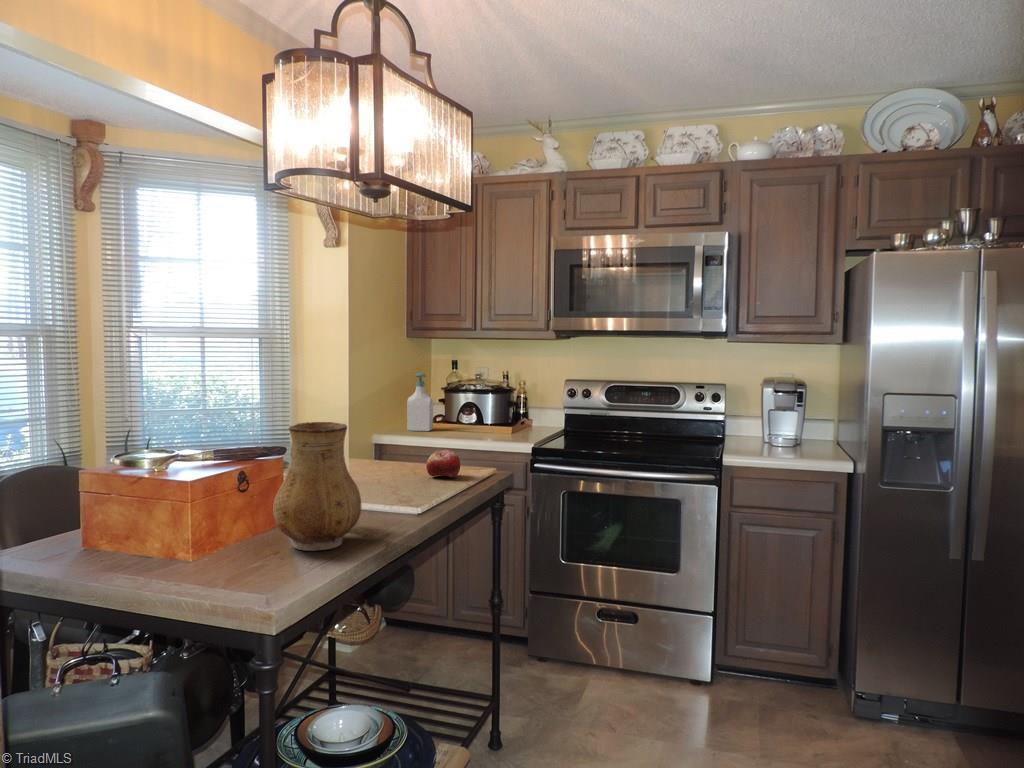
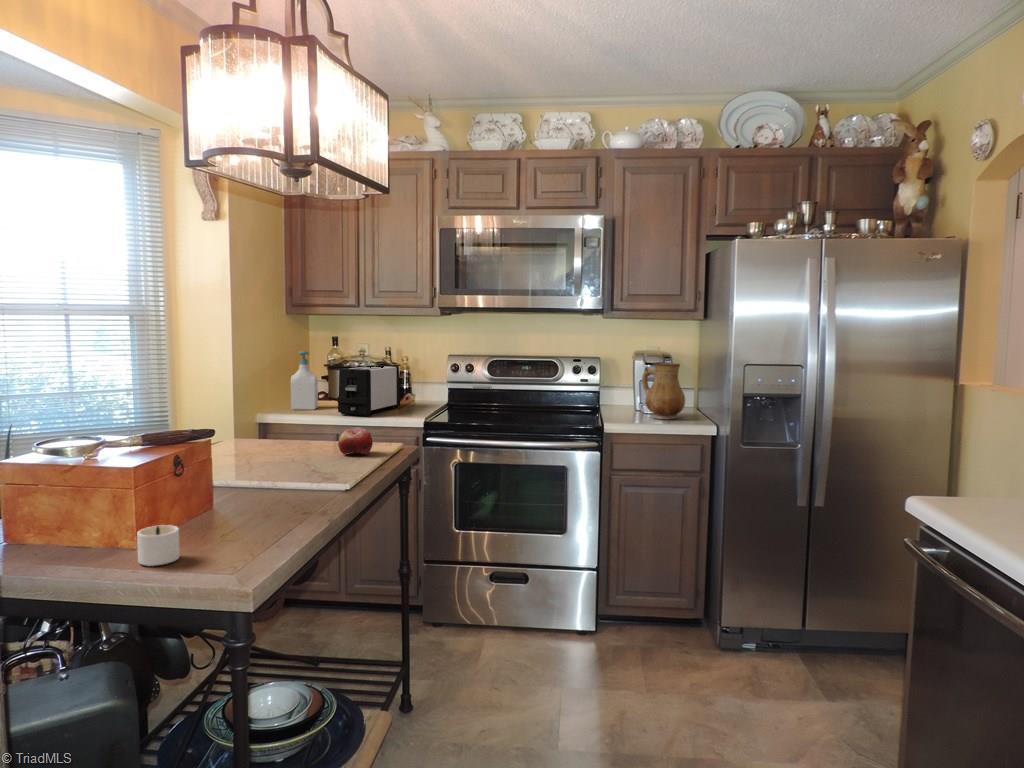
toaster: none [448,389,514,439] -> present [337,365,401,416]
ceramic pitcher: present [273,422,361,551] -> present [642,362,685,419]
candle: none [190,539,247,579] -> present [137,525,180,566]

